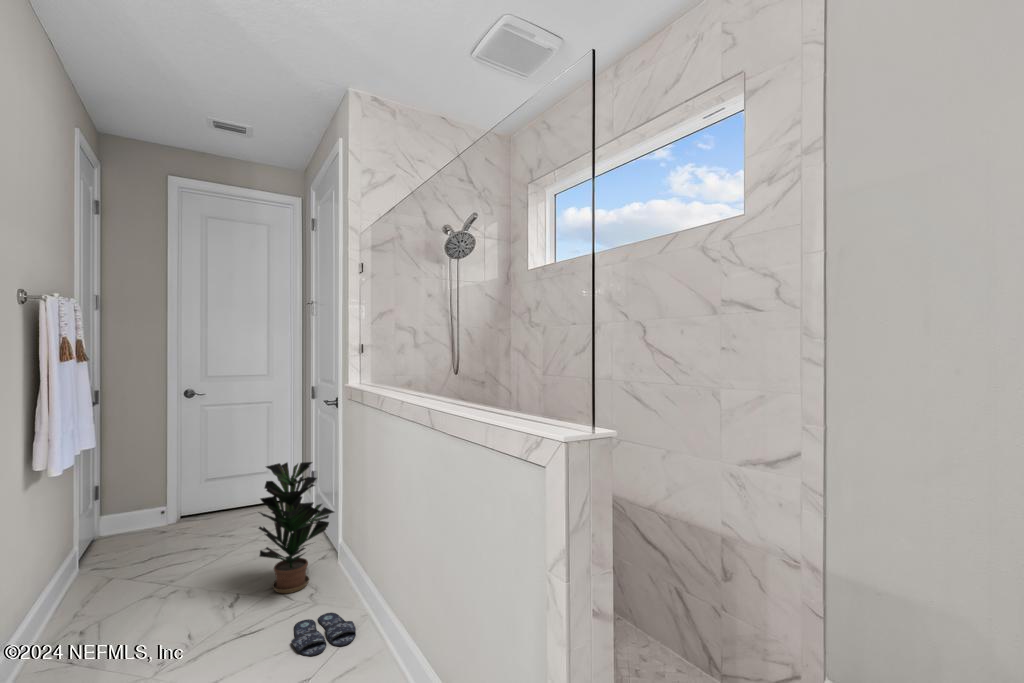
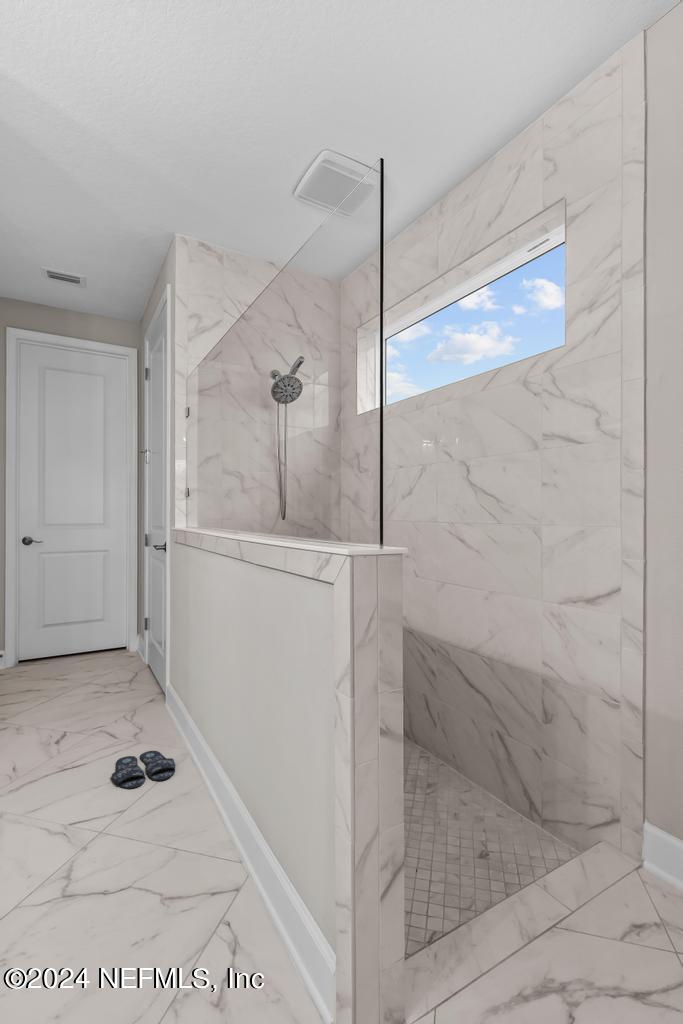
potted plant: present [259,462,334,593] -> none [84,604,162,732]

